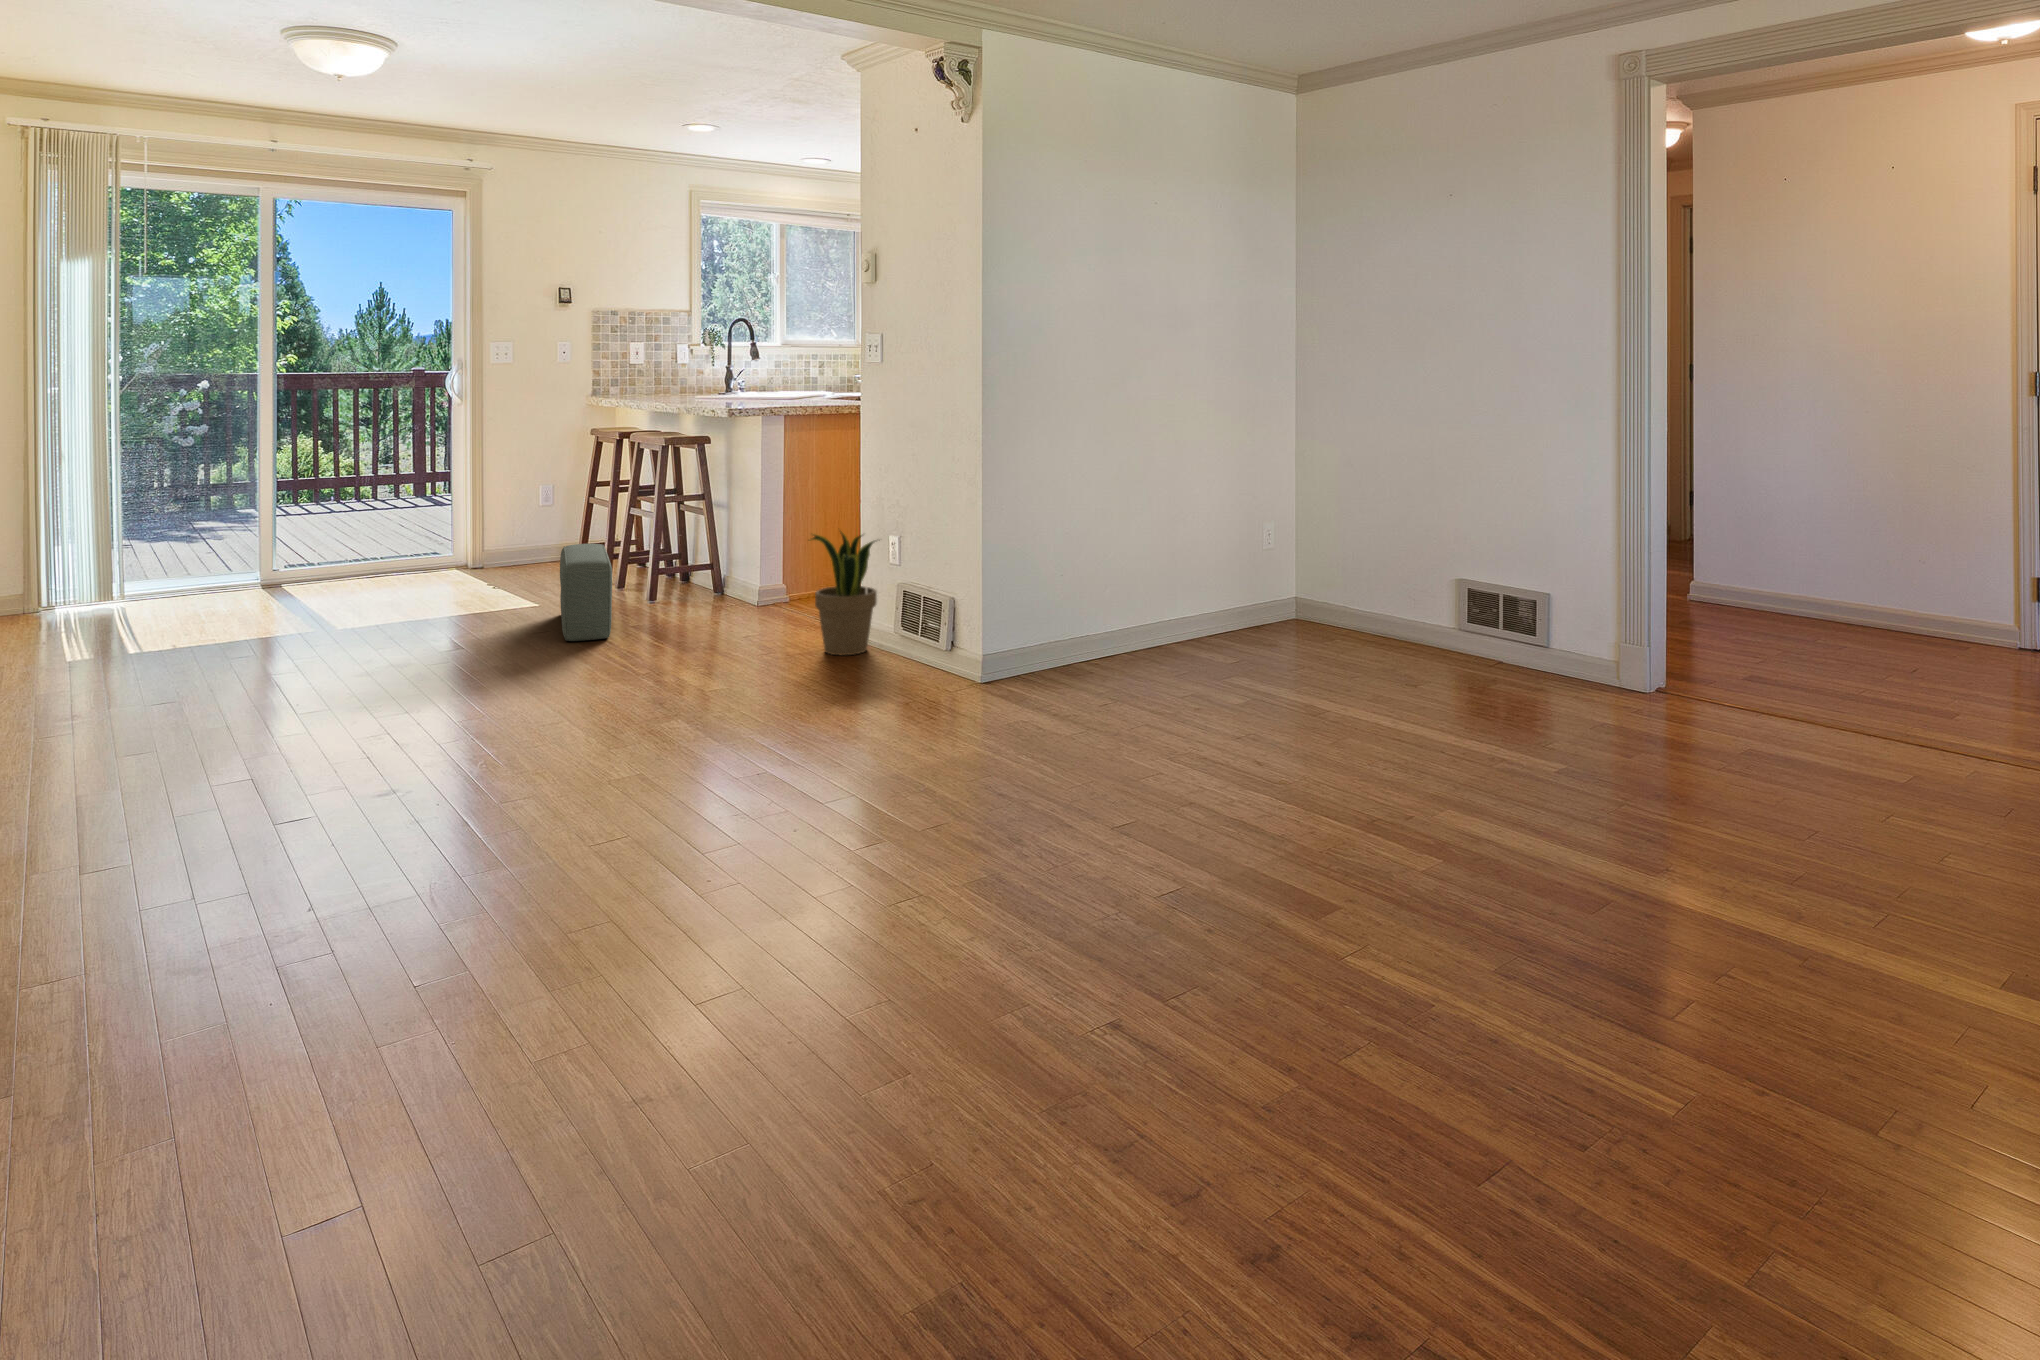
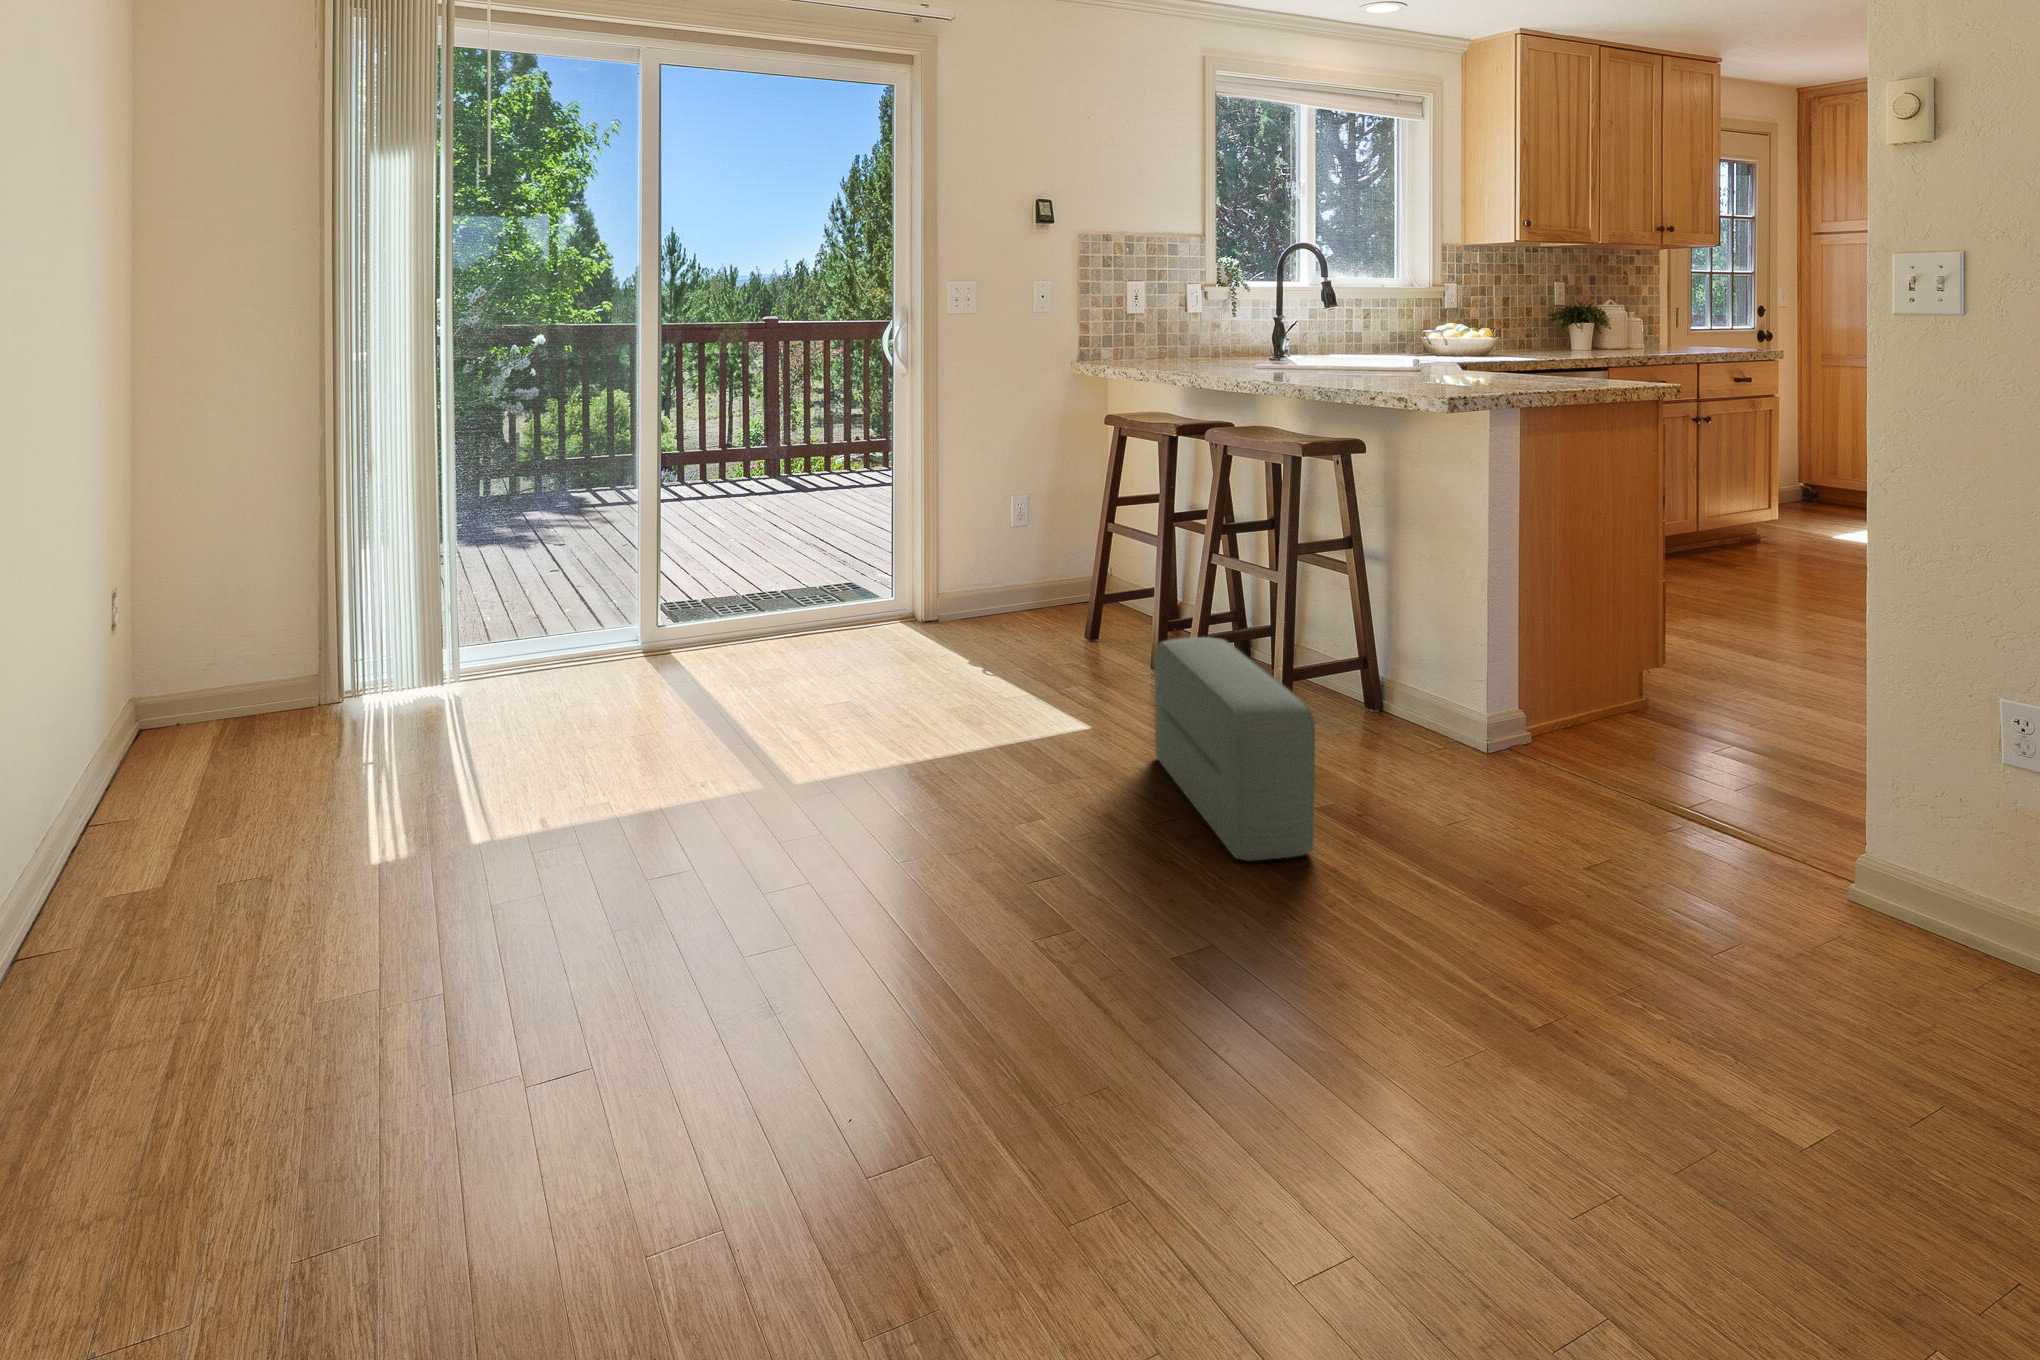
potted plant: present [811,532,877,655] -> none [1790,686,1991,975]

